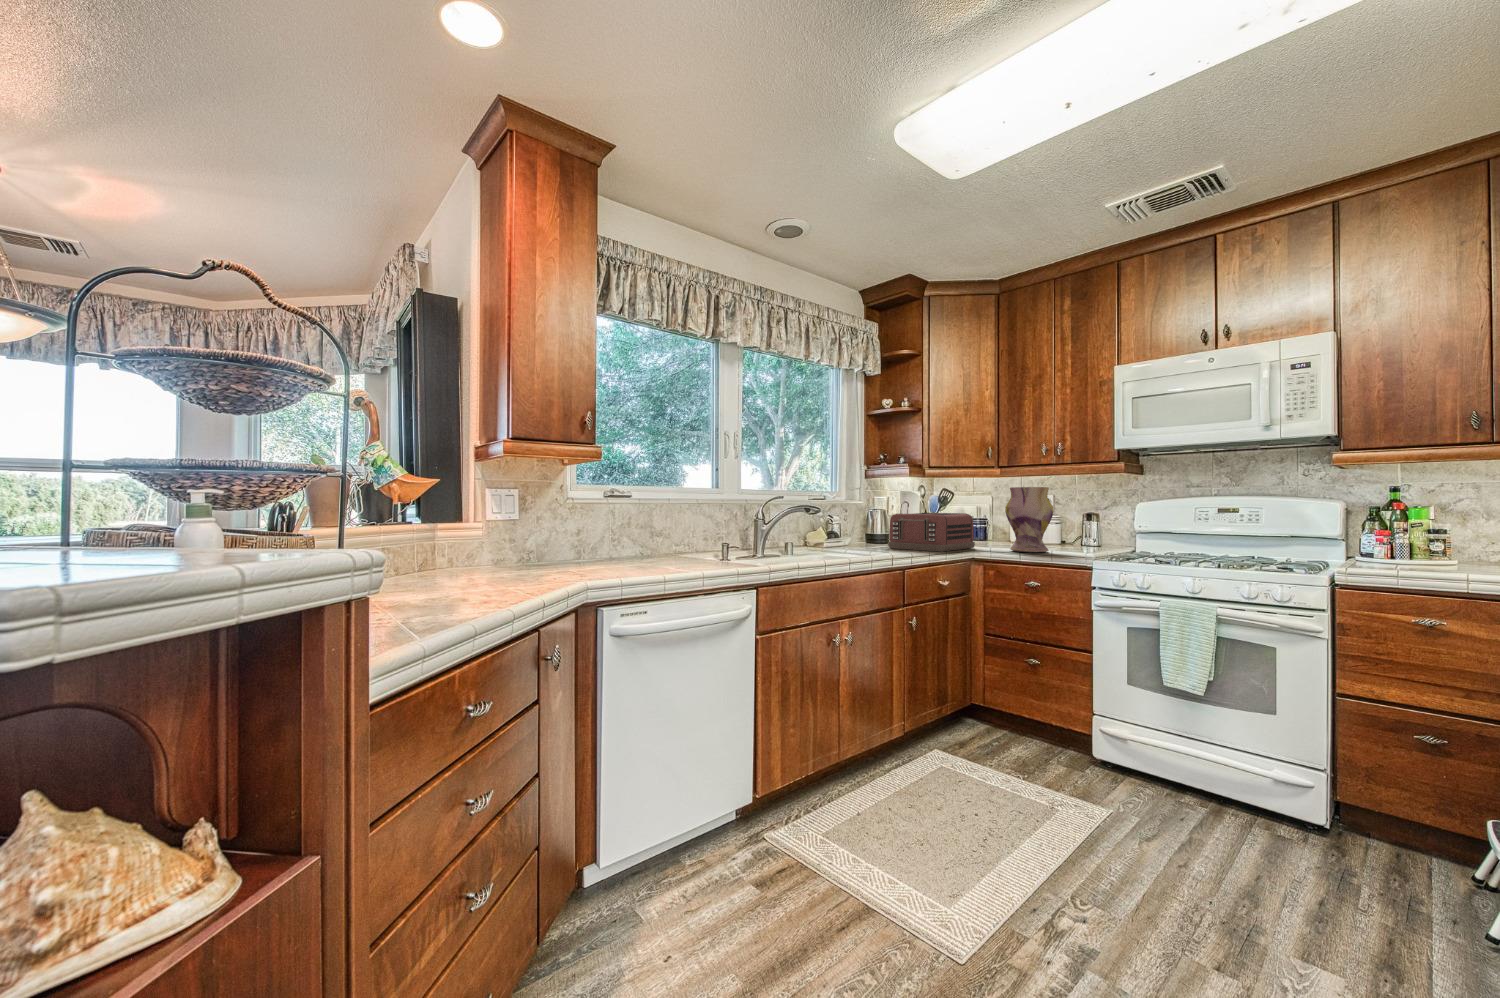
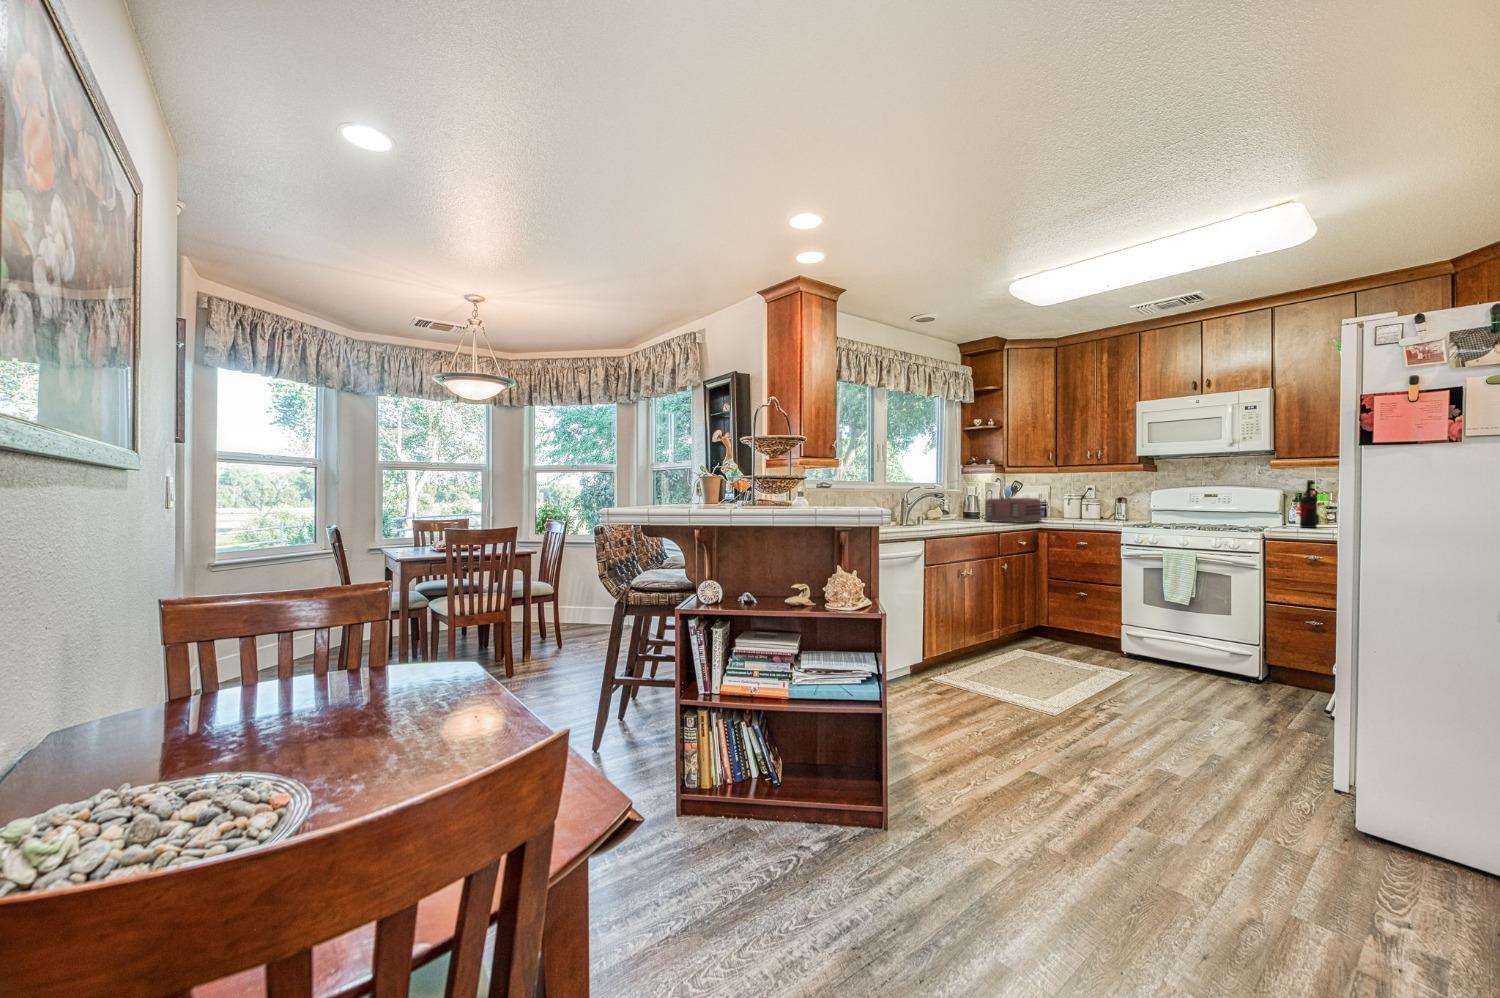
wine bottle: none [1378,485,1407,564] -> present [1300,480,1317,528]
vase: present [1005,487,1054,552] -> none [1064,481,1096,523]

